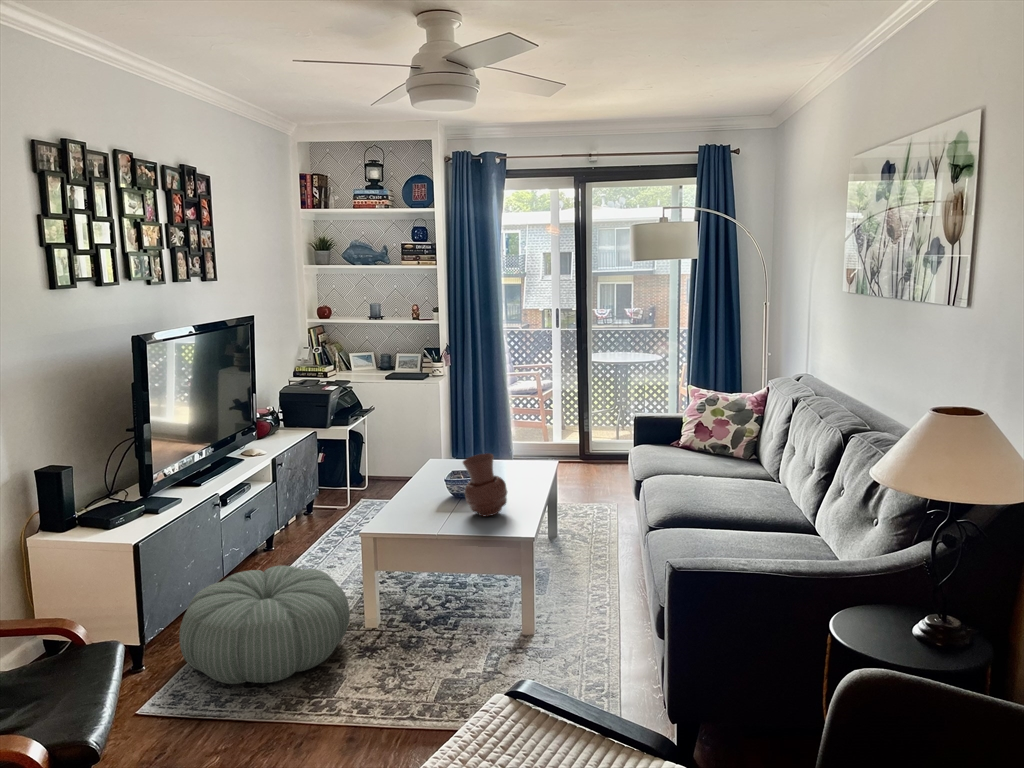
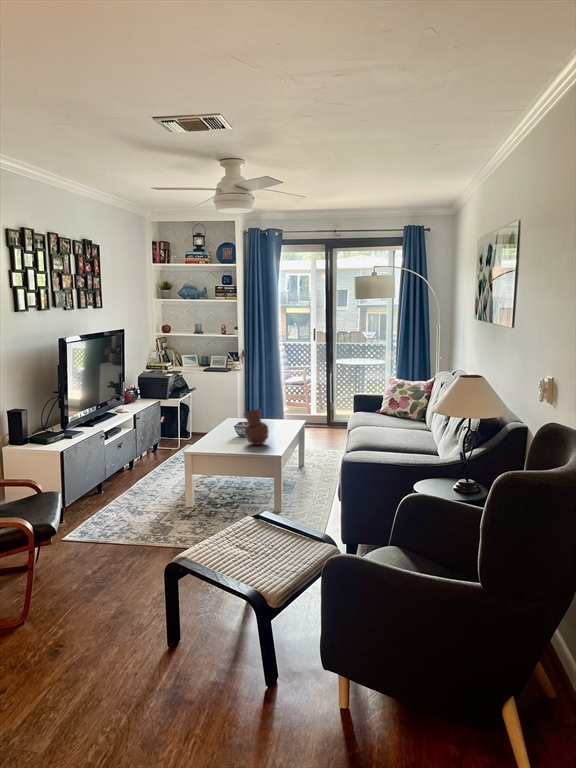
pouf: present [179,566,350,684] -> none [84,471,177,529]

